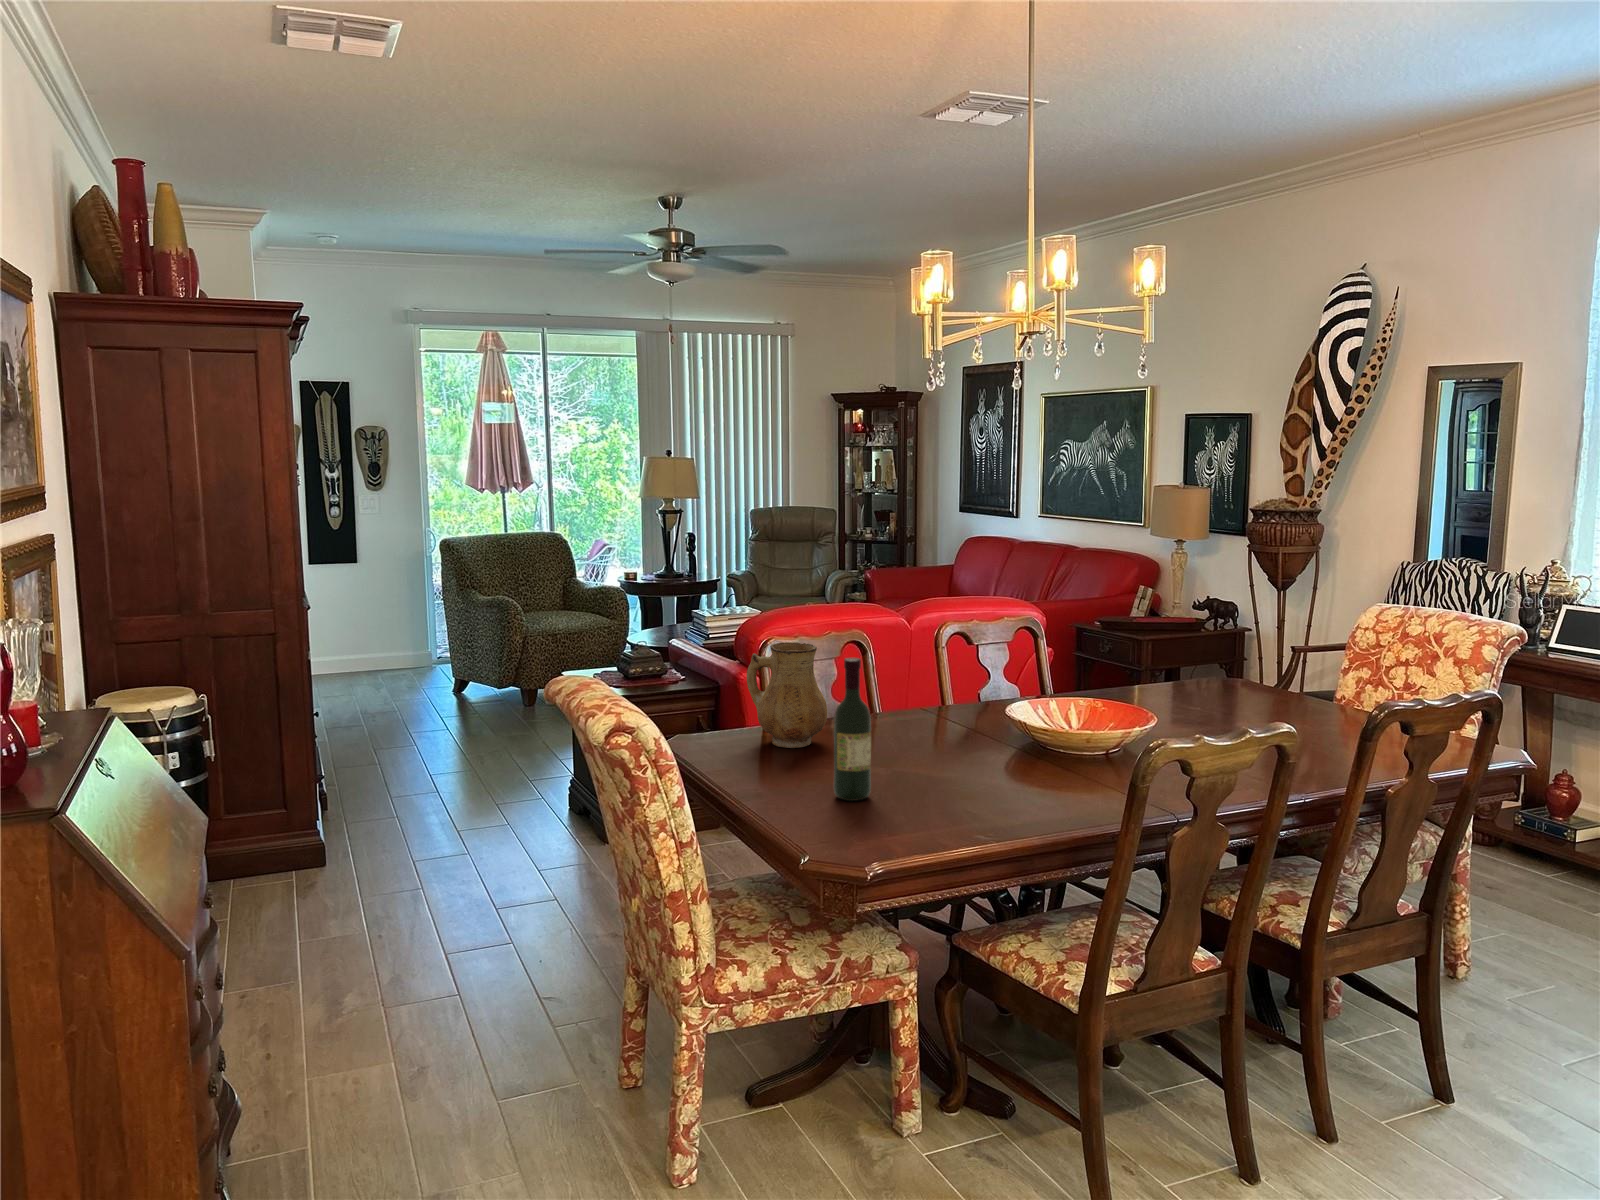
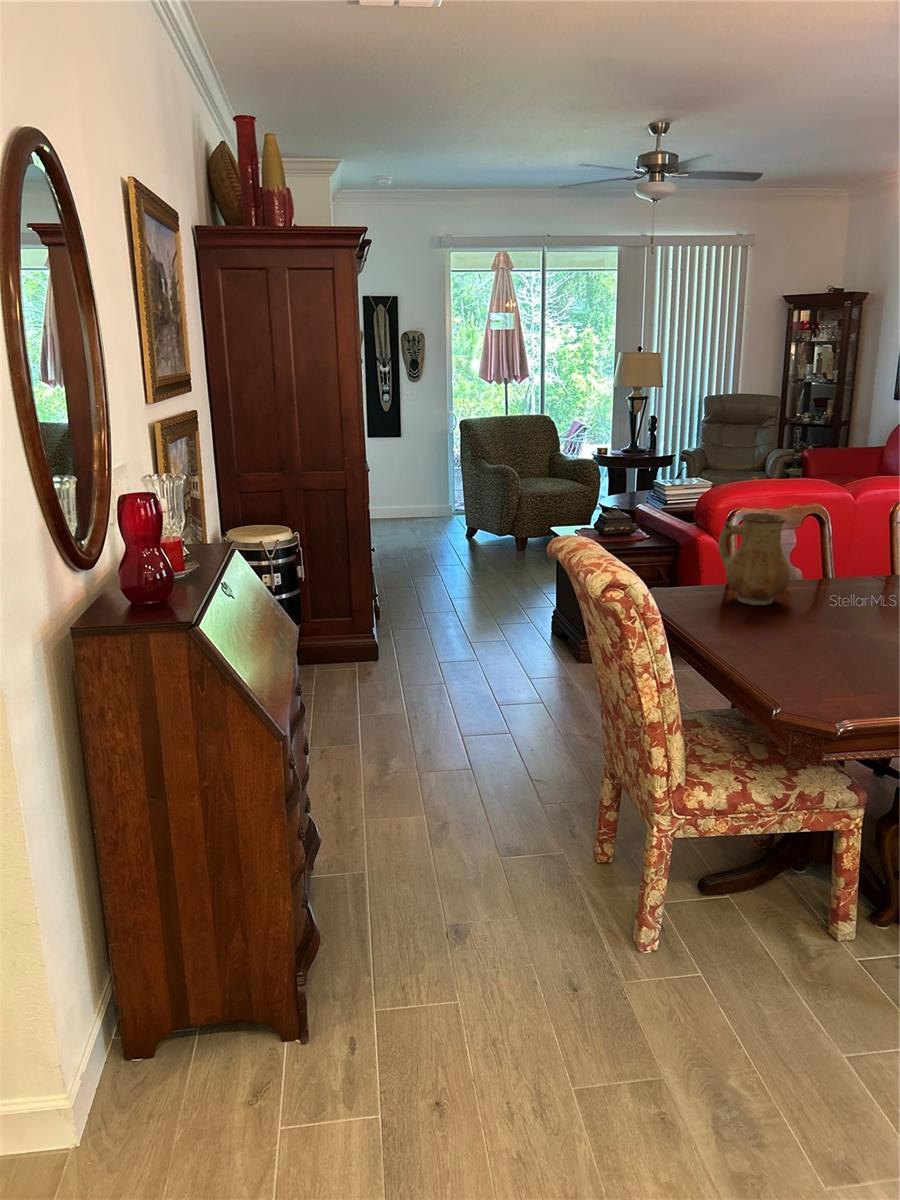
wine bottle: present [834,658,871,801] -> none [800,531,842,659]

